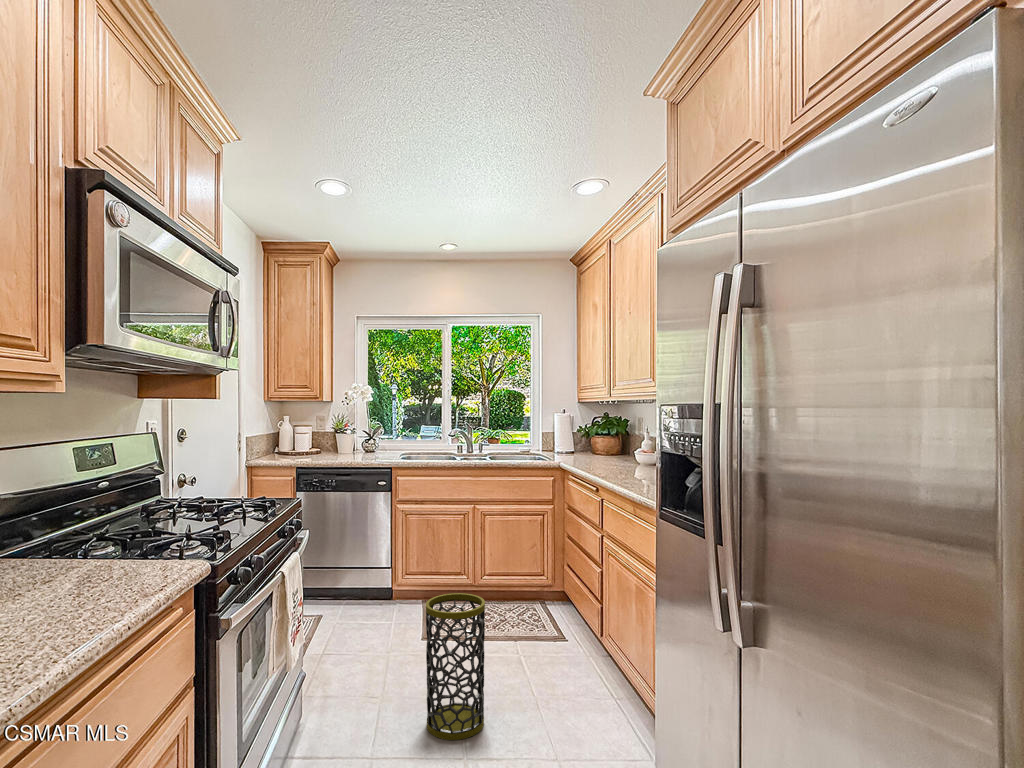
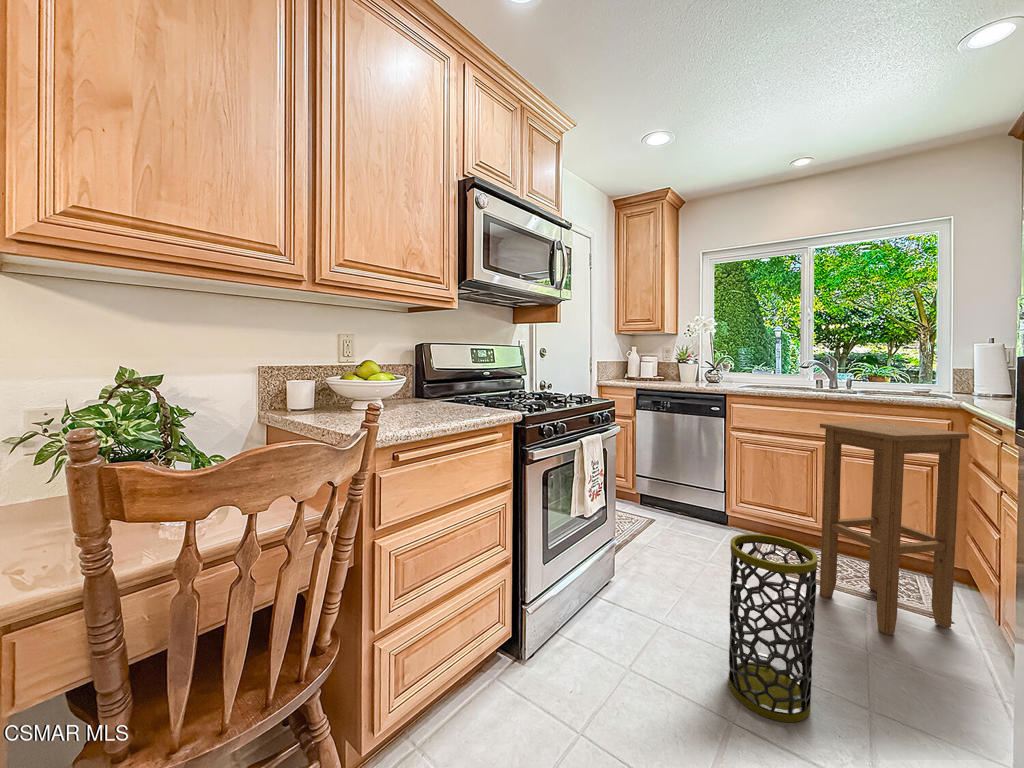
stool: none [473,486,558,654] -> present [820,422,969,635]

